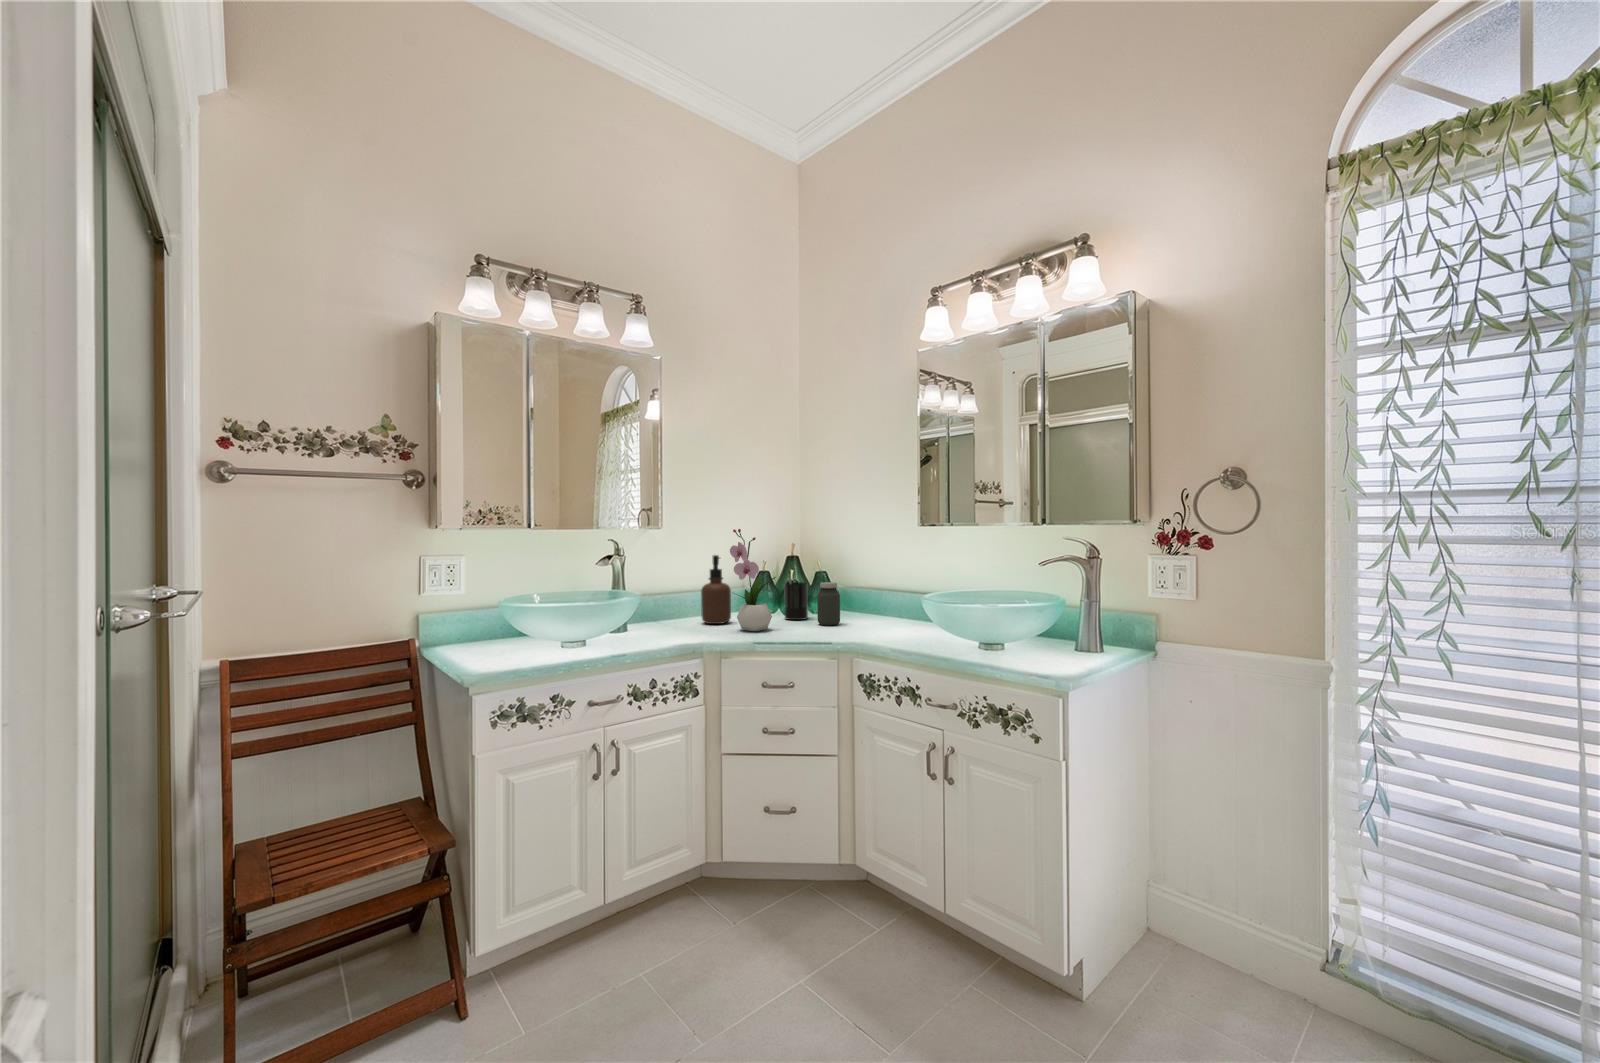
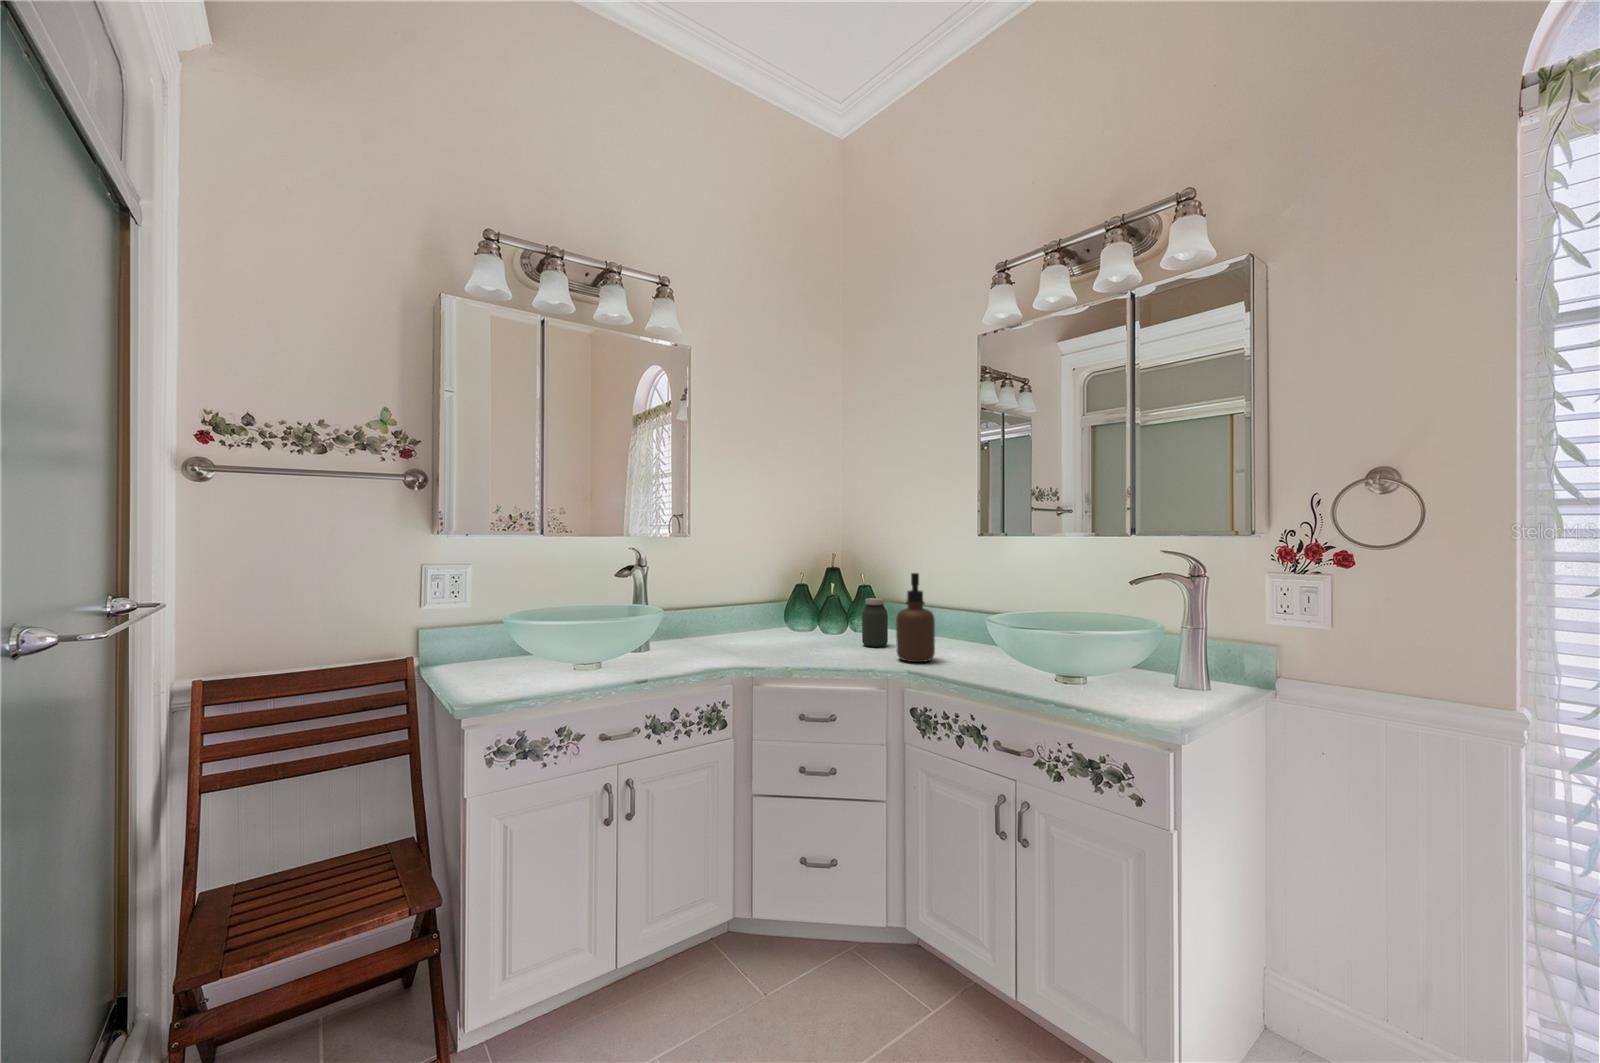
flower arrangement: present [730,529,775,631] -> none [765,538,817,653]
soap dispenser: present [701,555,731,624] -> present [896,573,935,662]
candle: present [785,582,808,620] -> none [824,594,851,640]

